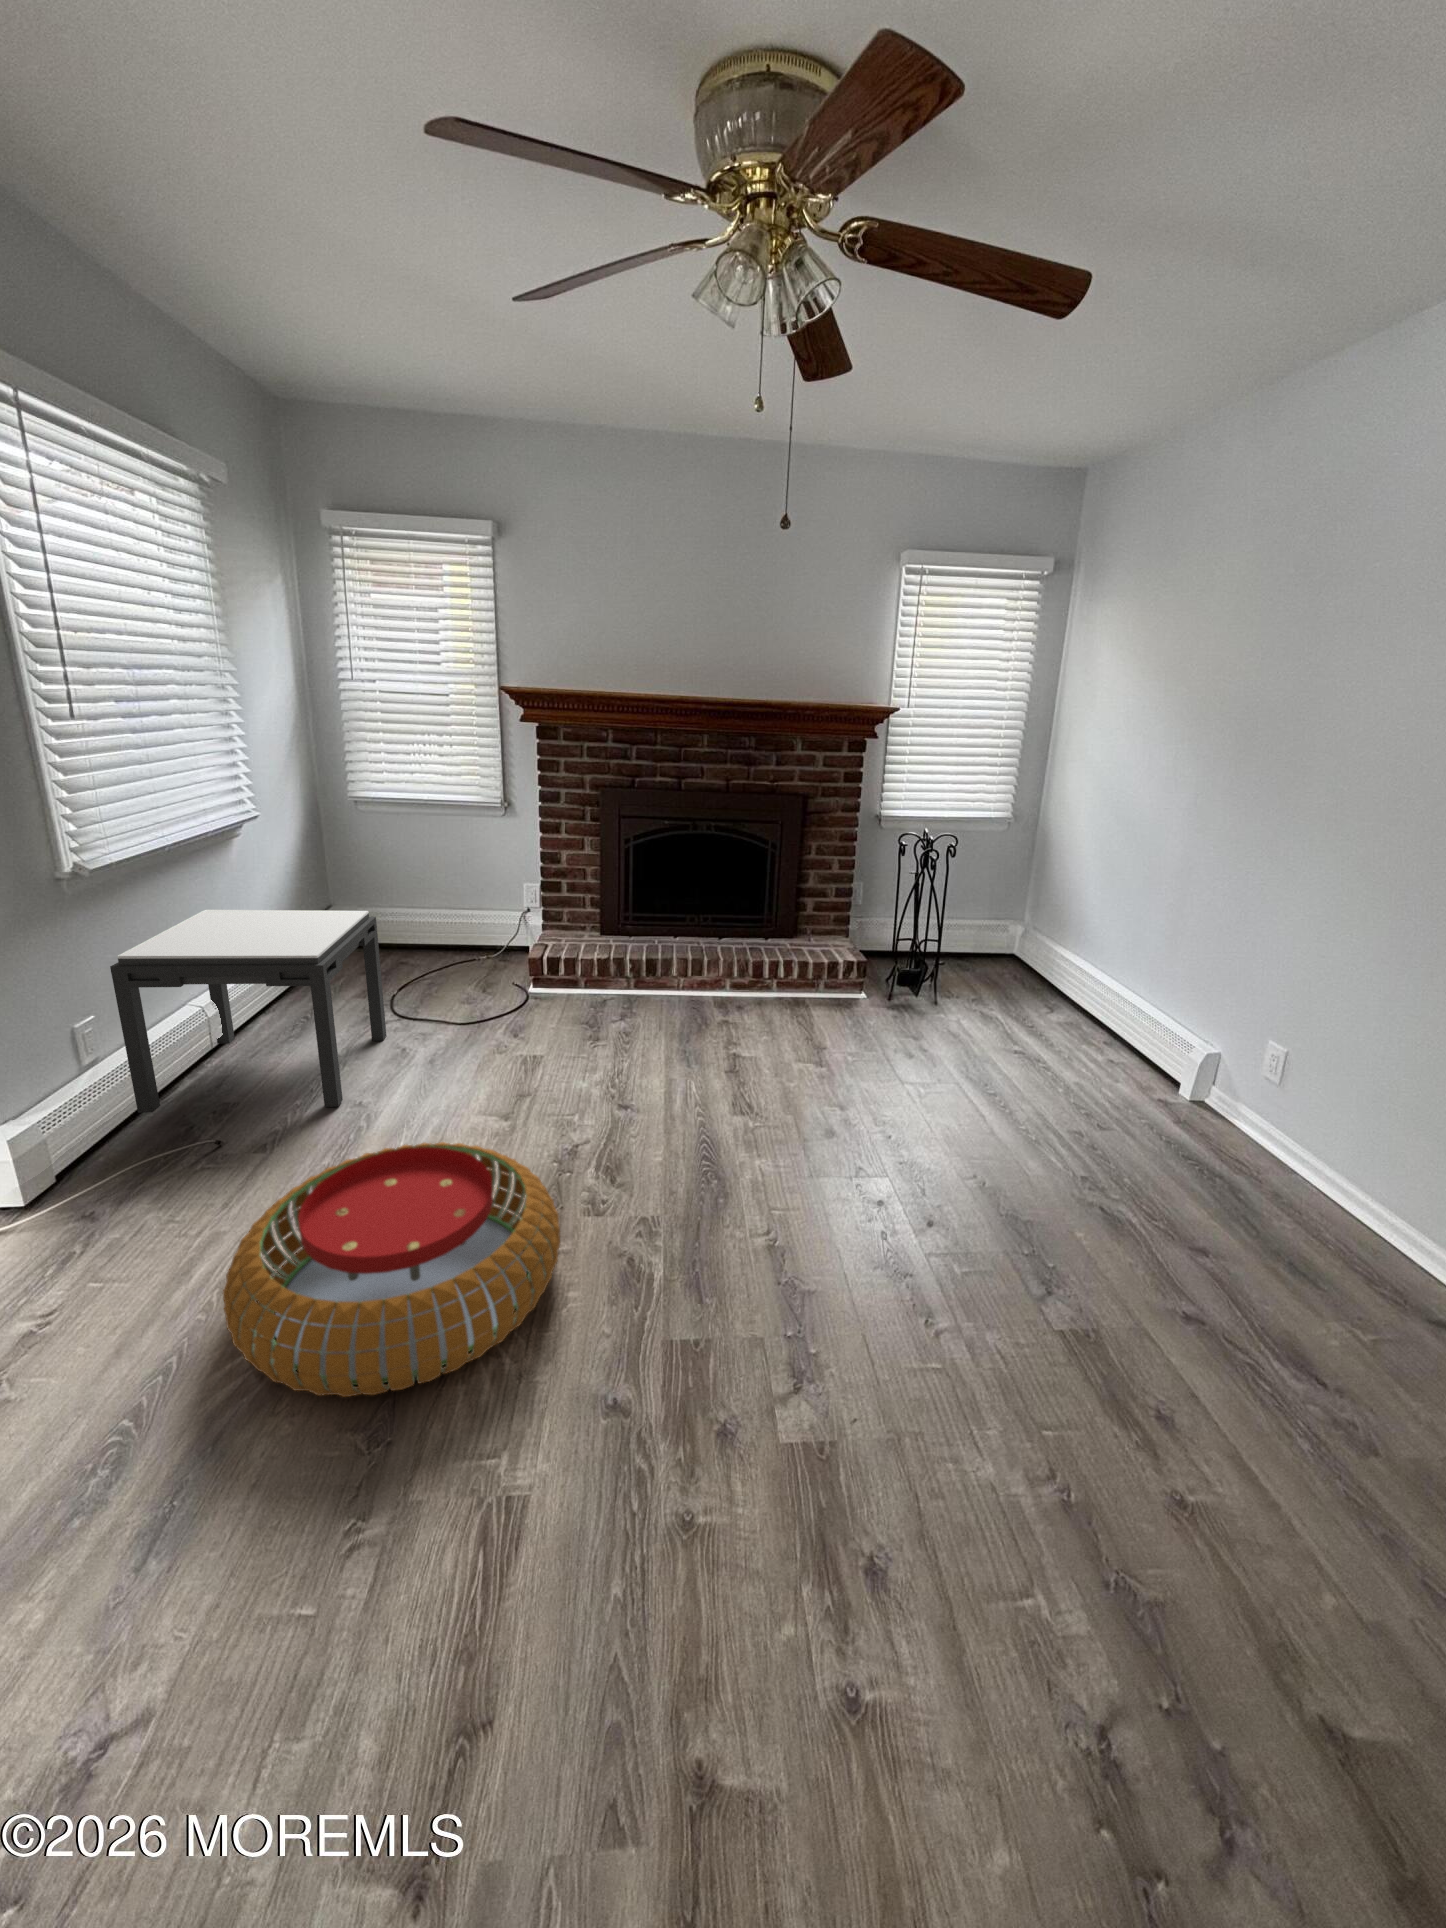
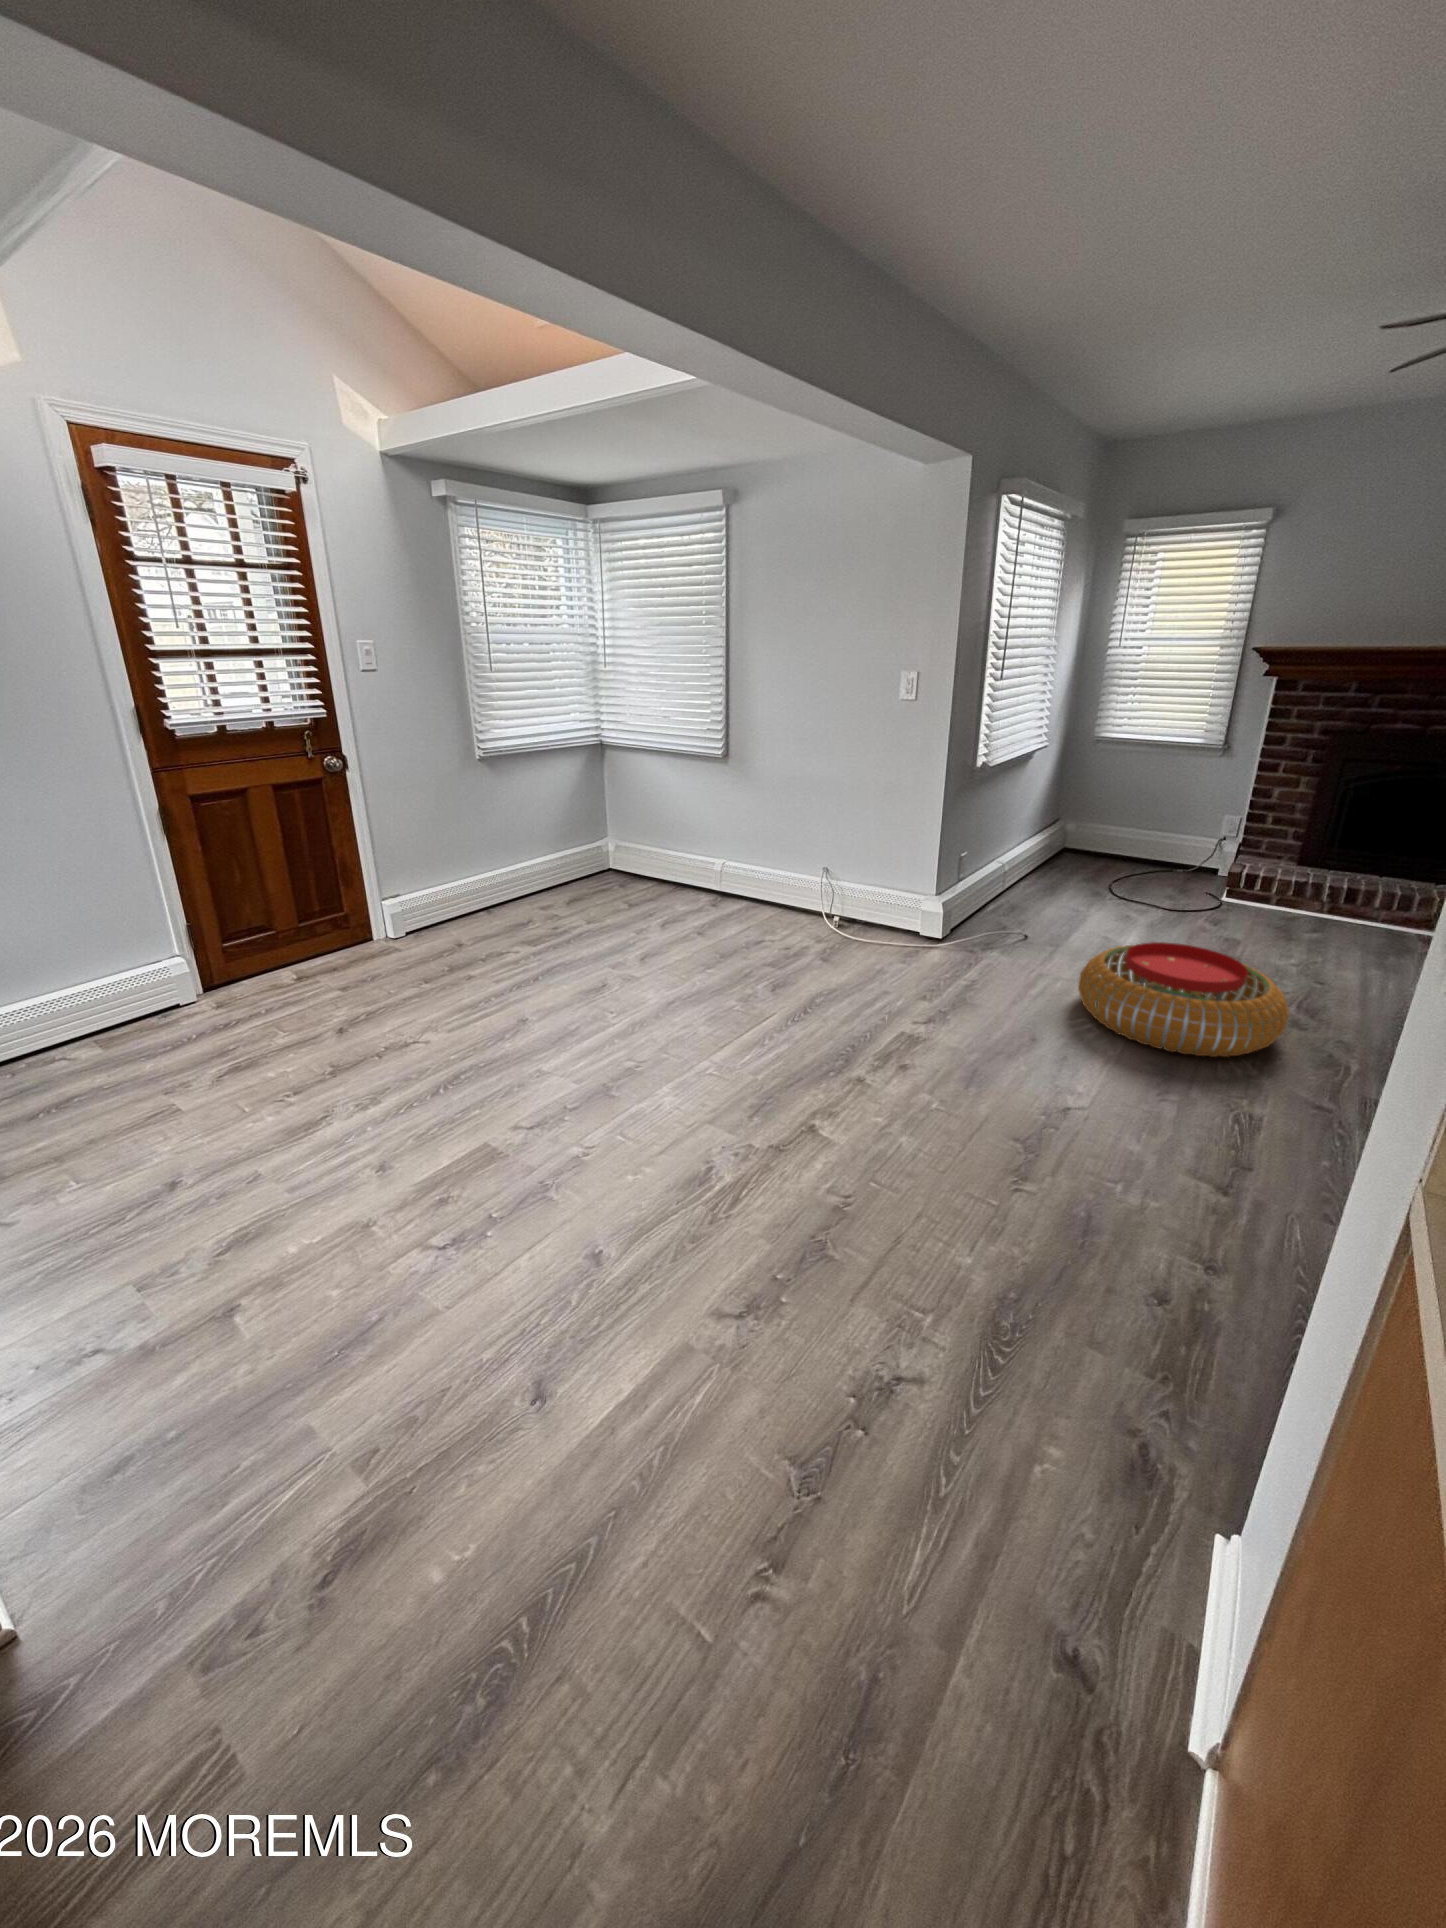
side table: present [110,910,387,1113] -> none [973,802,1127,934]

